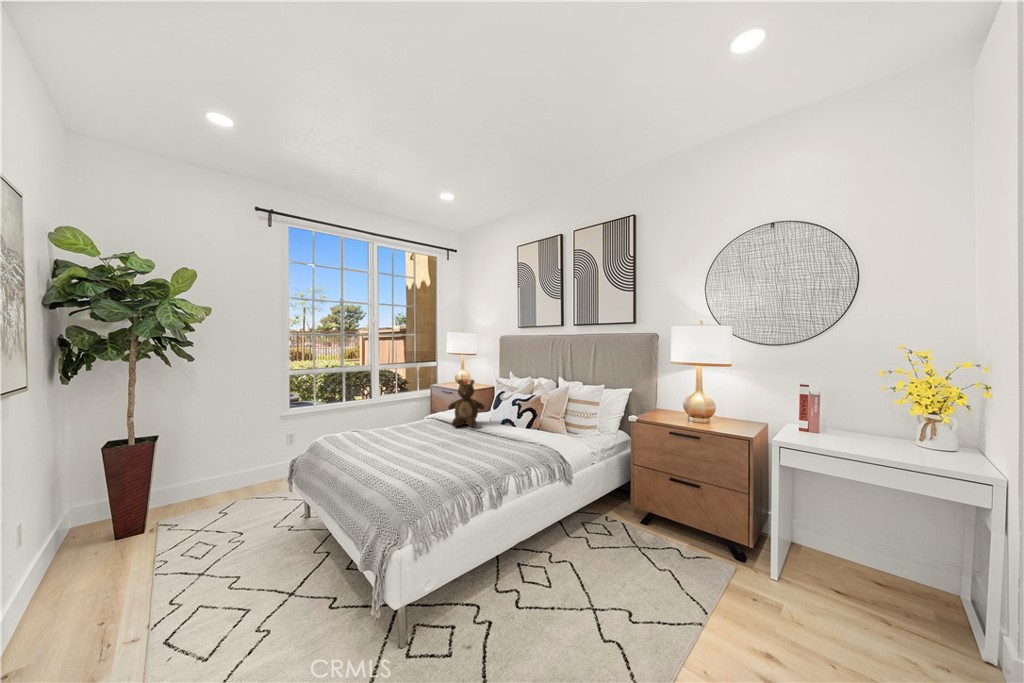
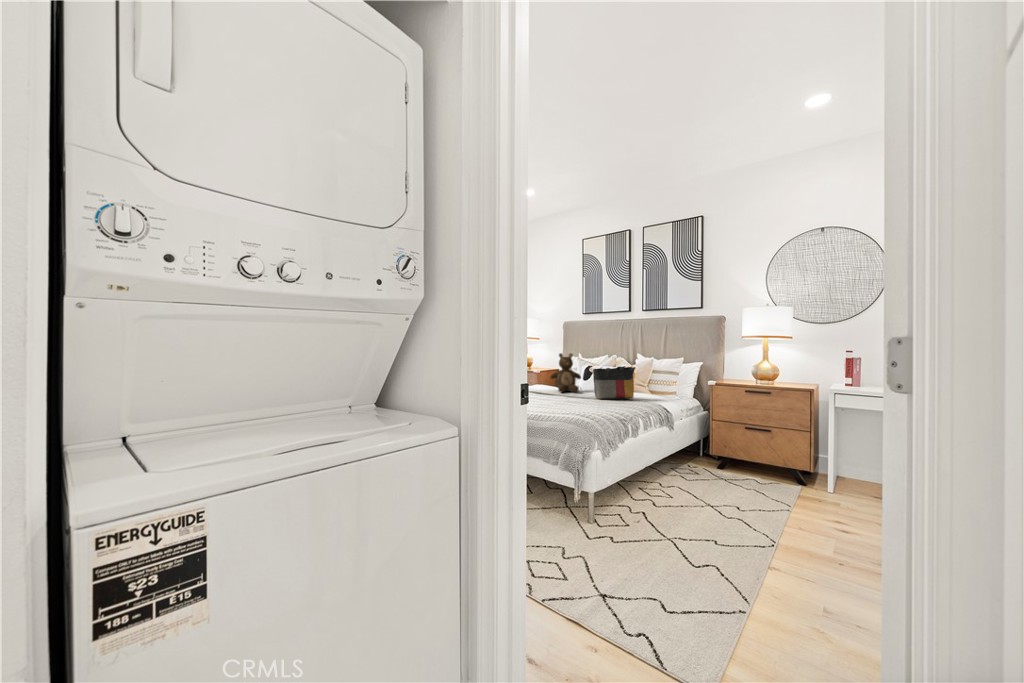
tote bag: none [479,401,531,441] -> present [593,366,635,399]

